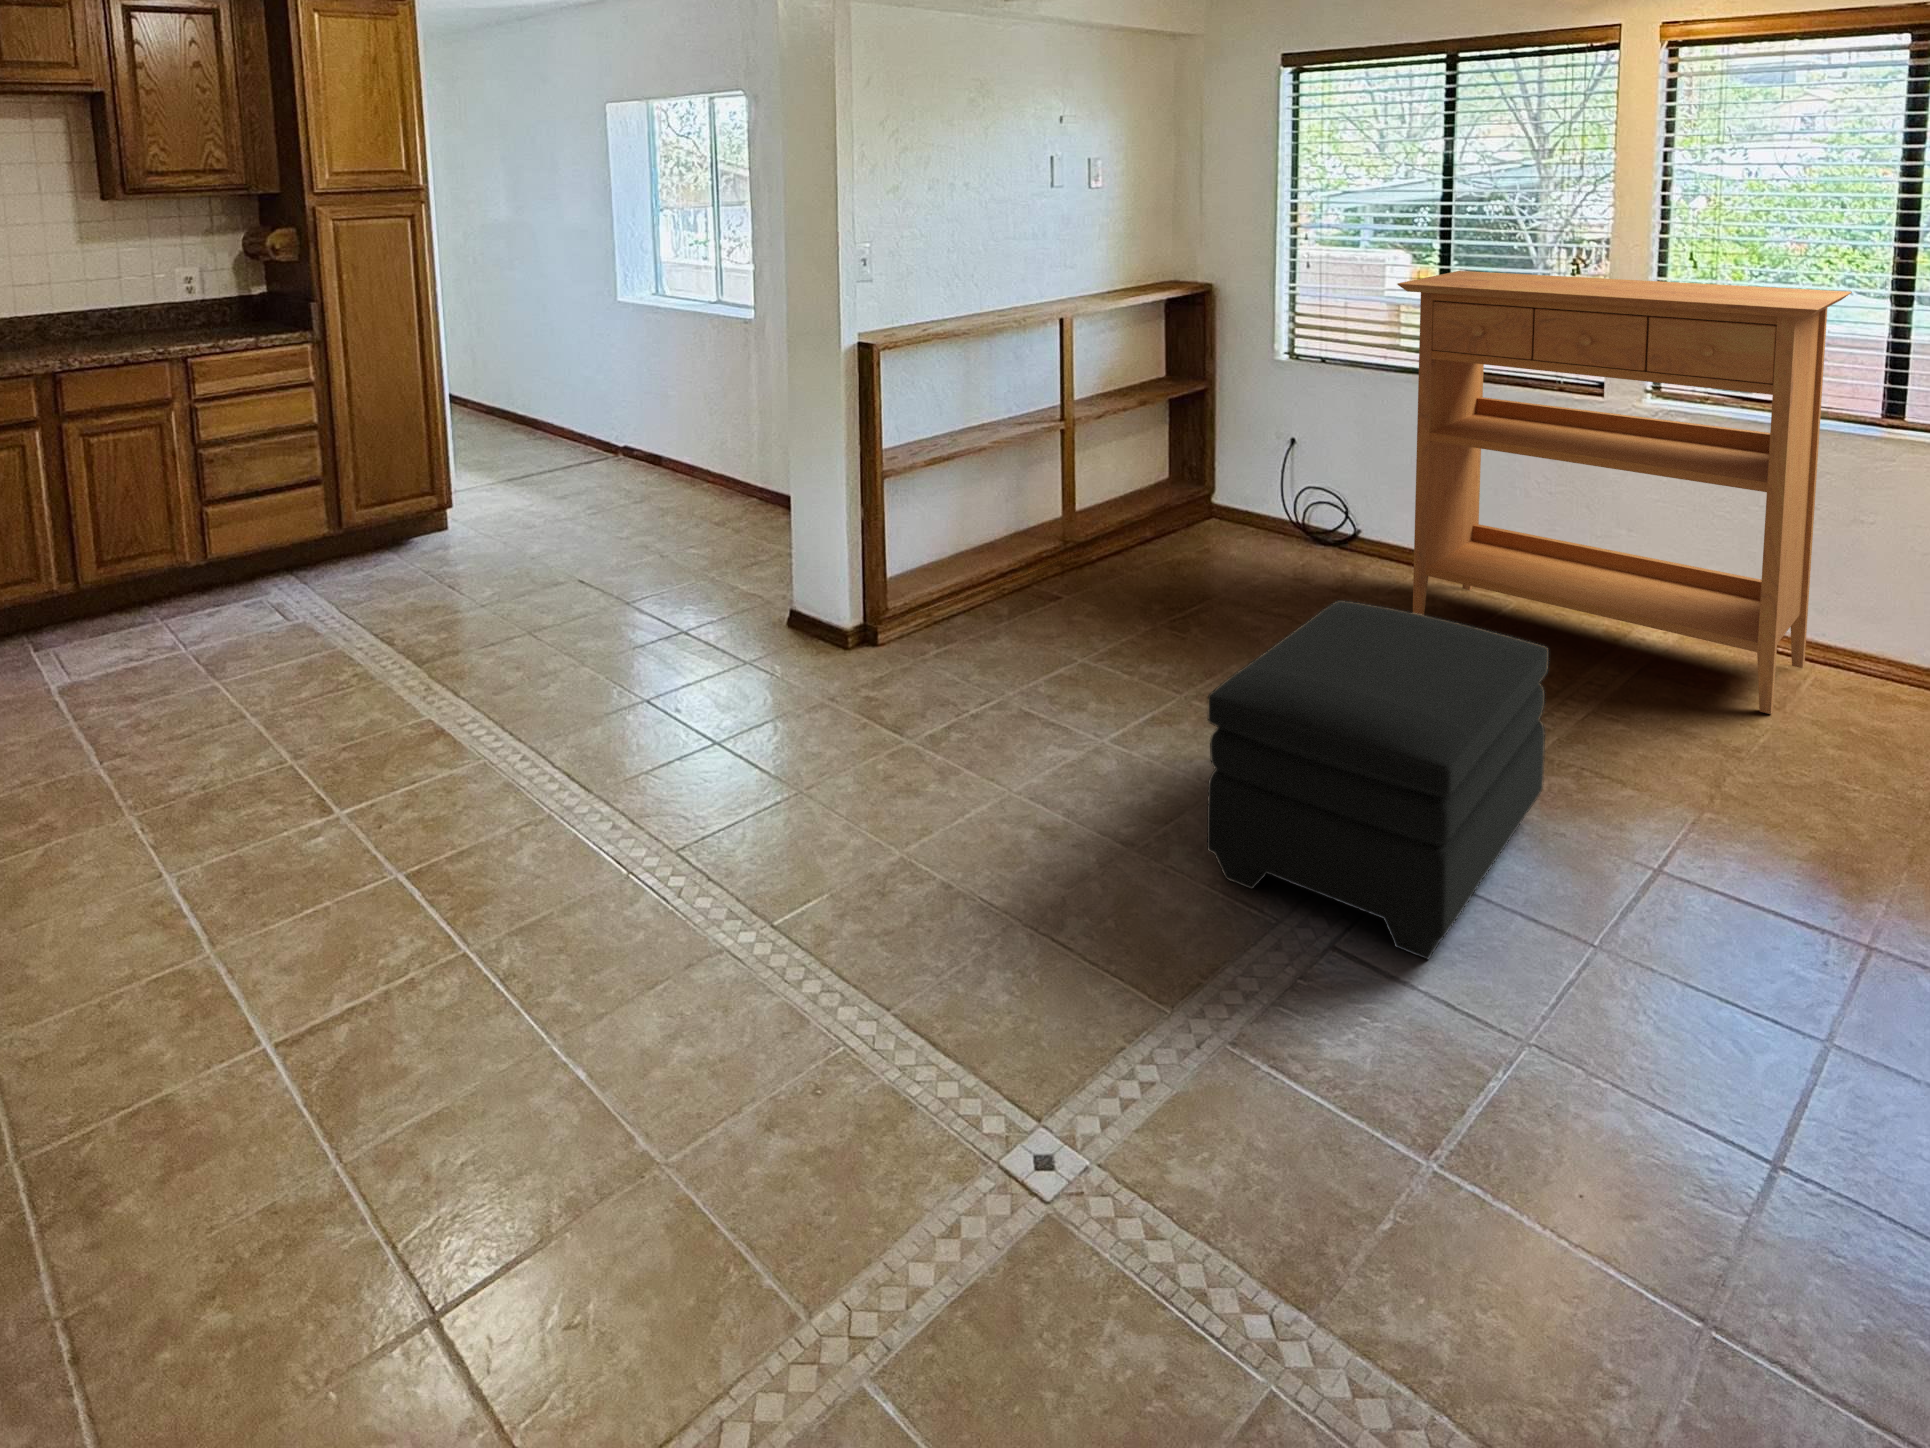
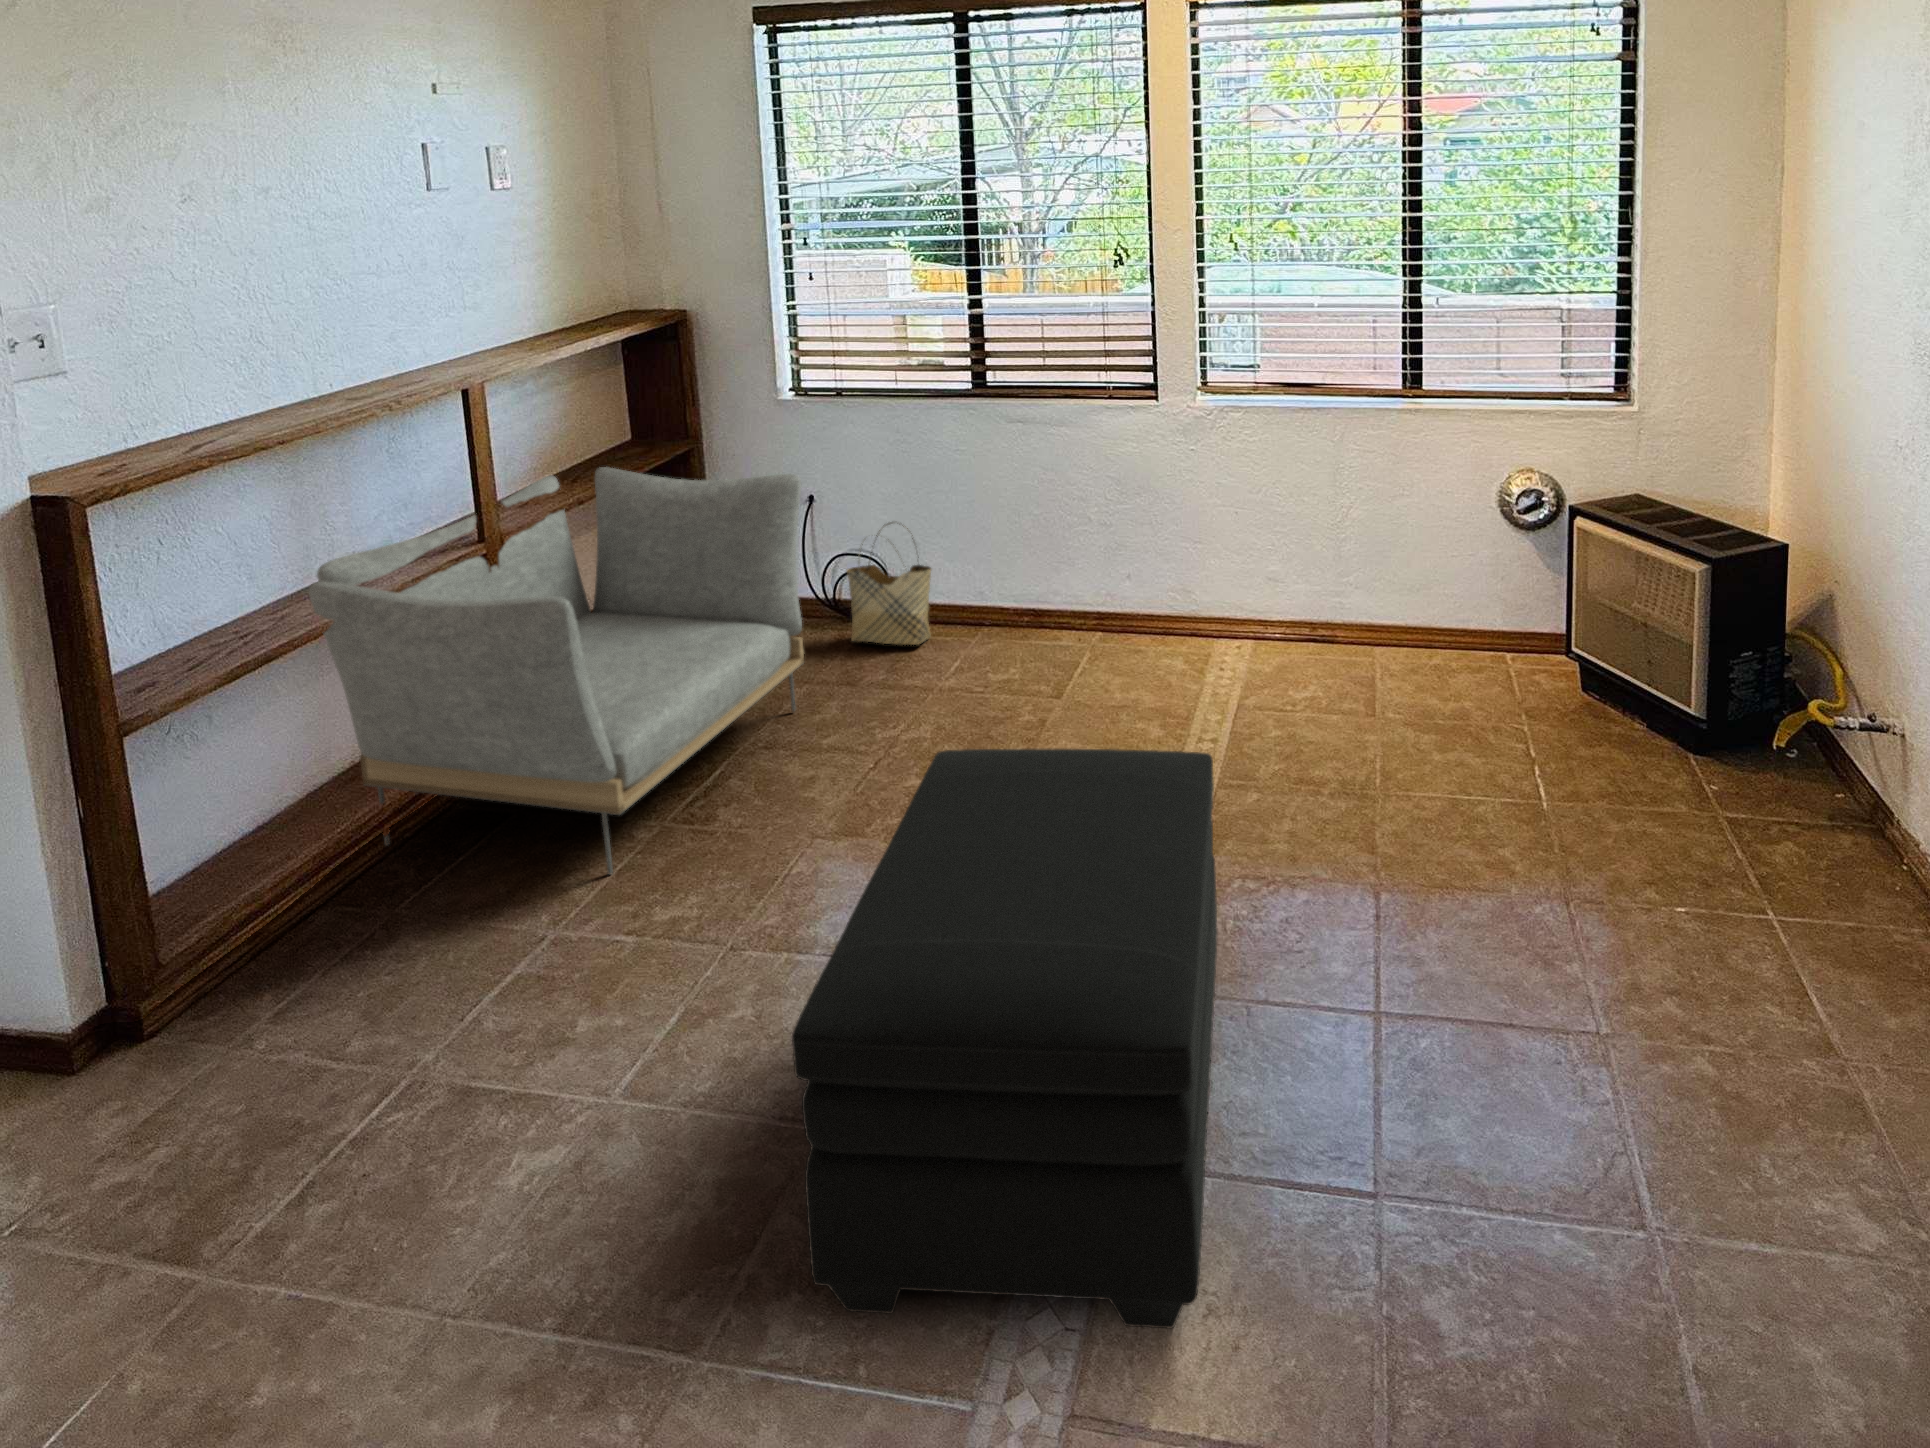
console table: present [1397,271,1852,714] -> none [937,265,1380,722]
armchair: none [971,389,1280,649] -> present [309,467,804,875]
woven basket: none [1313,468,1384,570] -> present [846,522,931,645]

